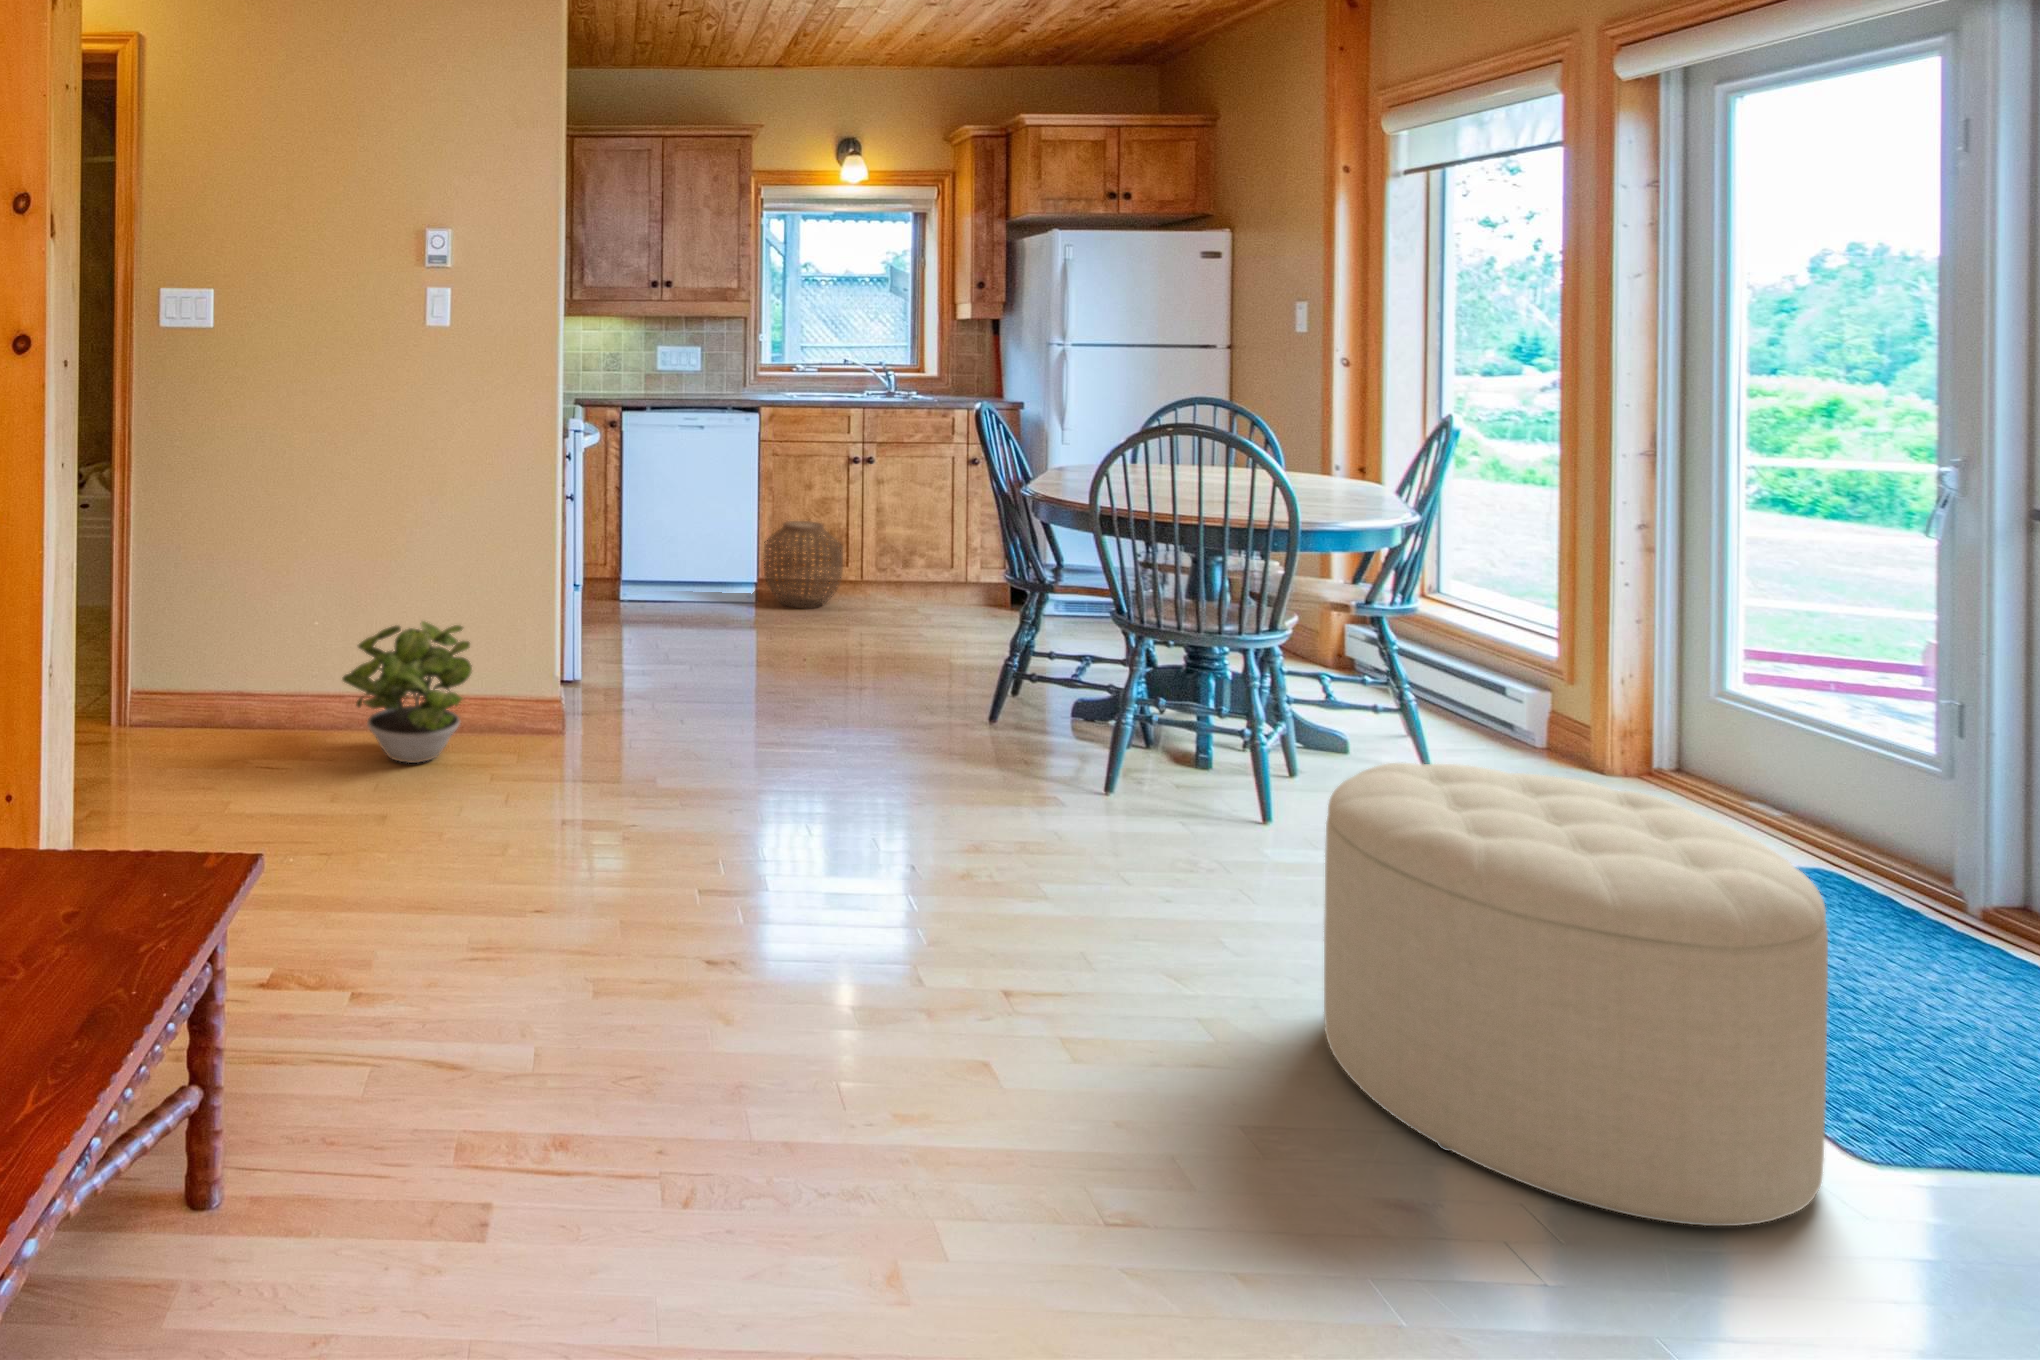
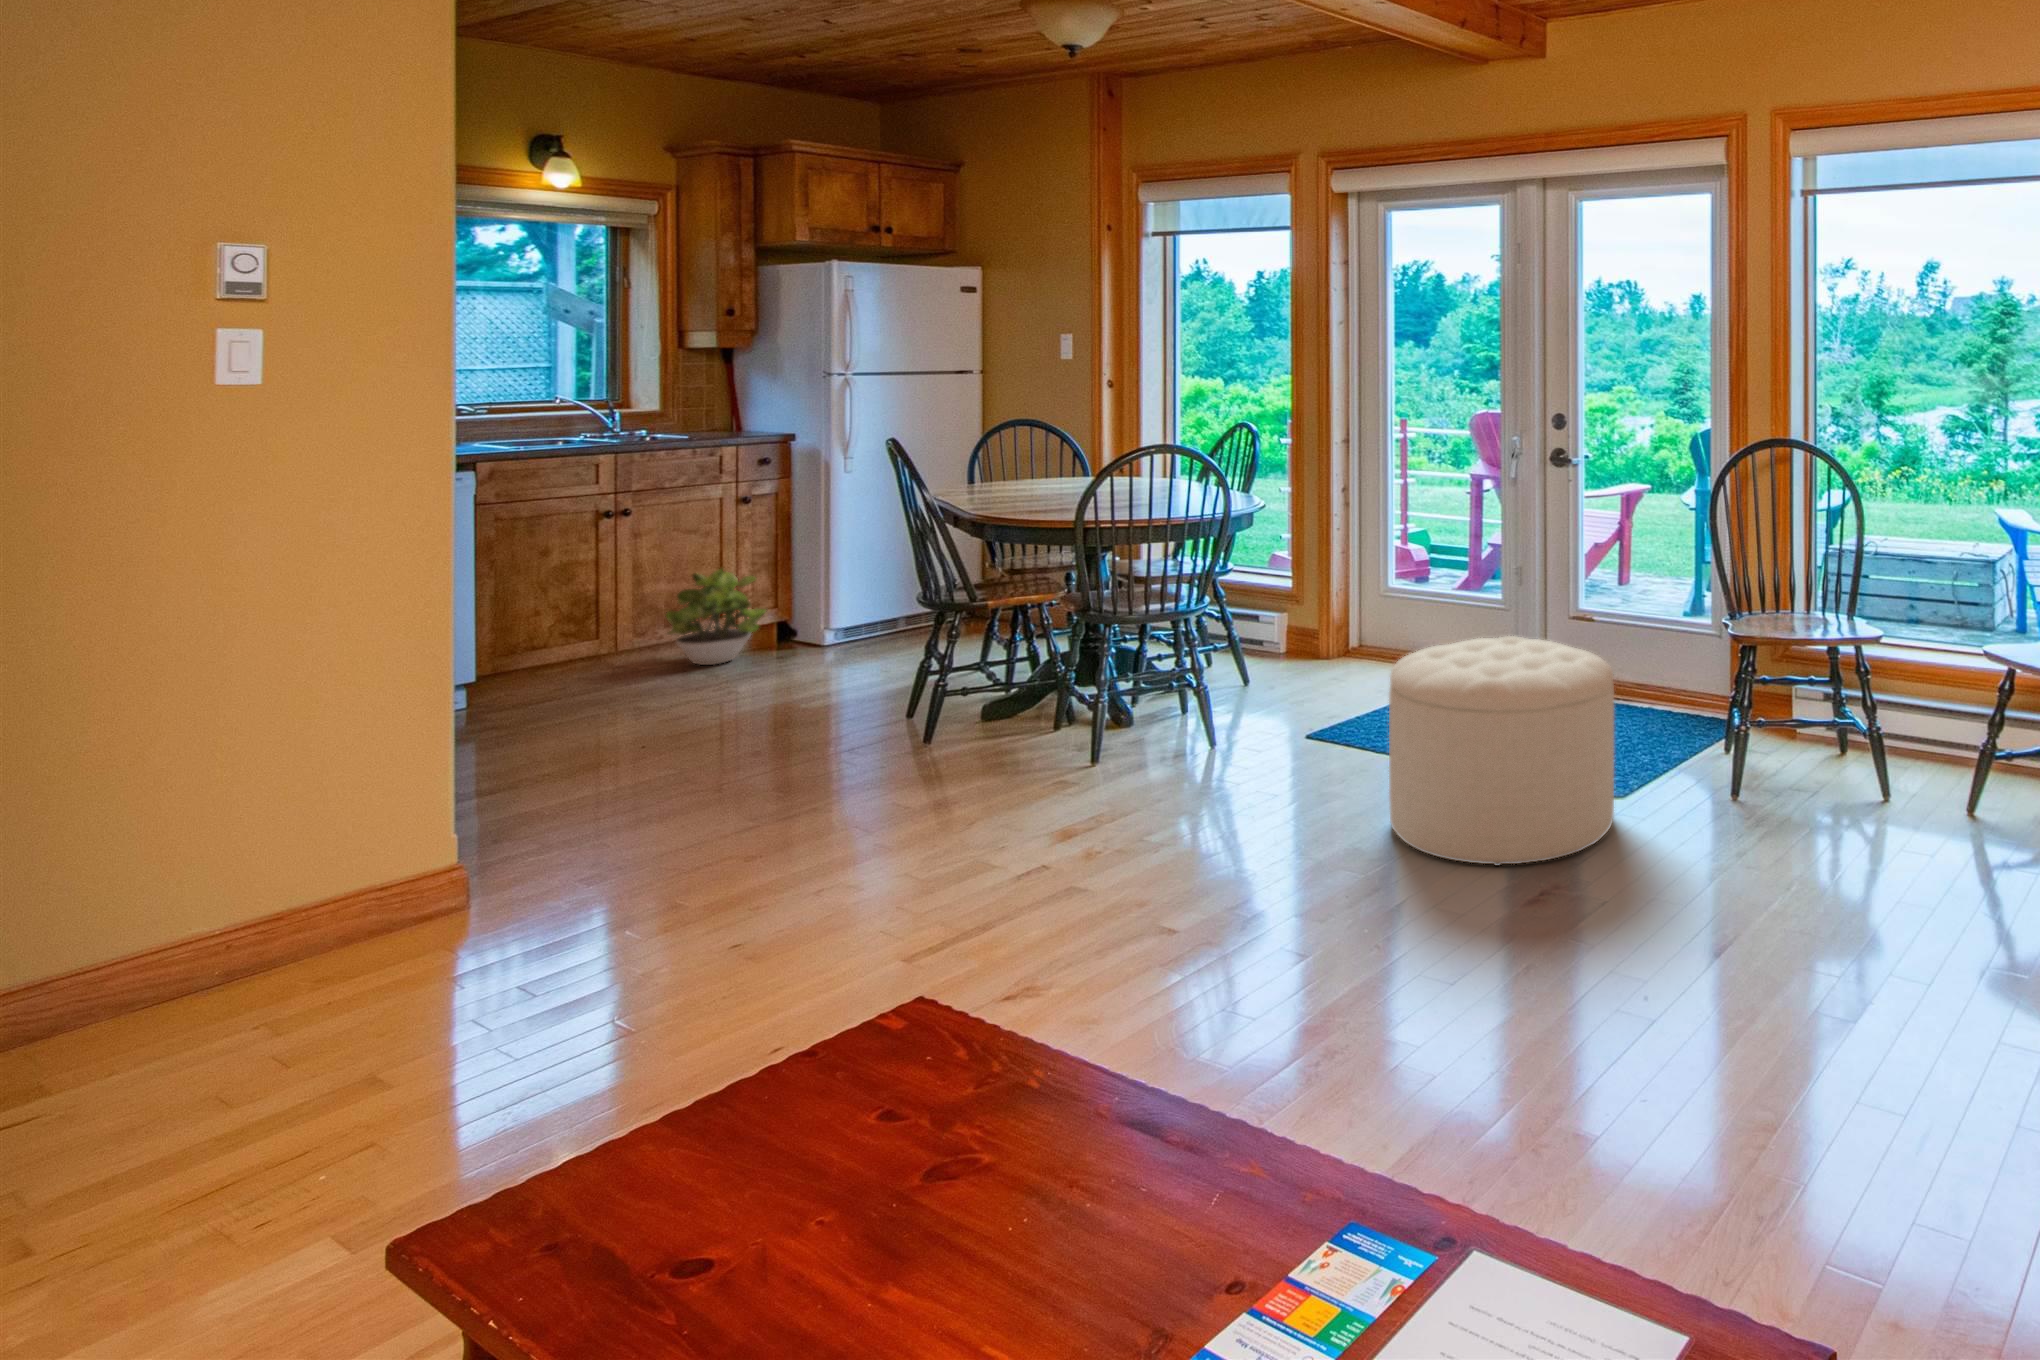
woven basket: present [763,521,843,608] -> none [507,599,624,709]
potted plant: present [343,621,472,763] -> present [666,569,766,665]

